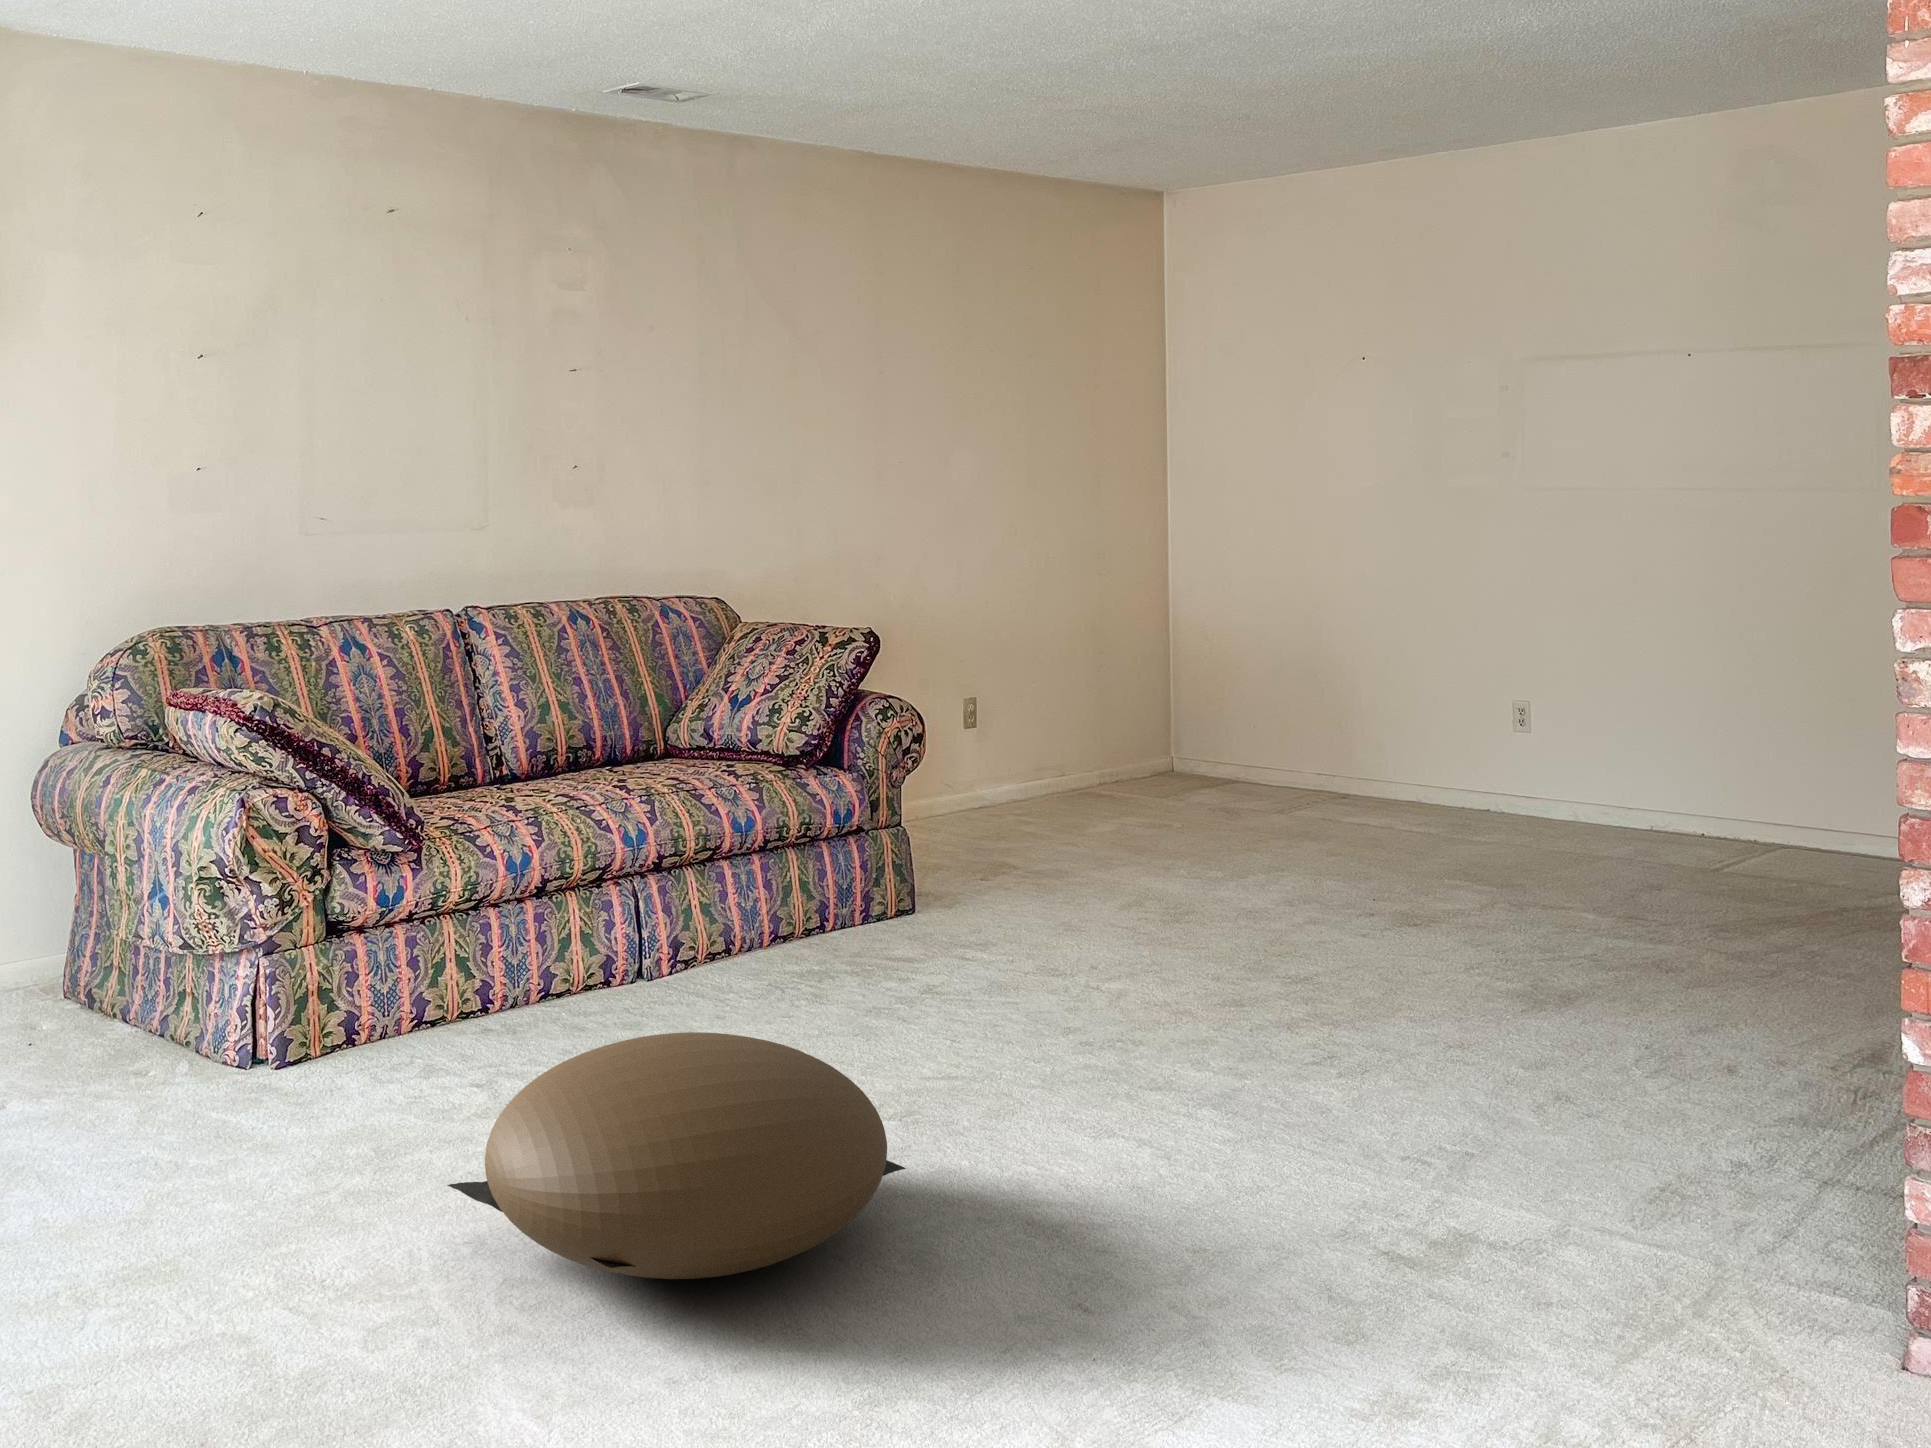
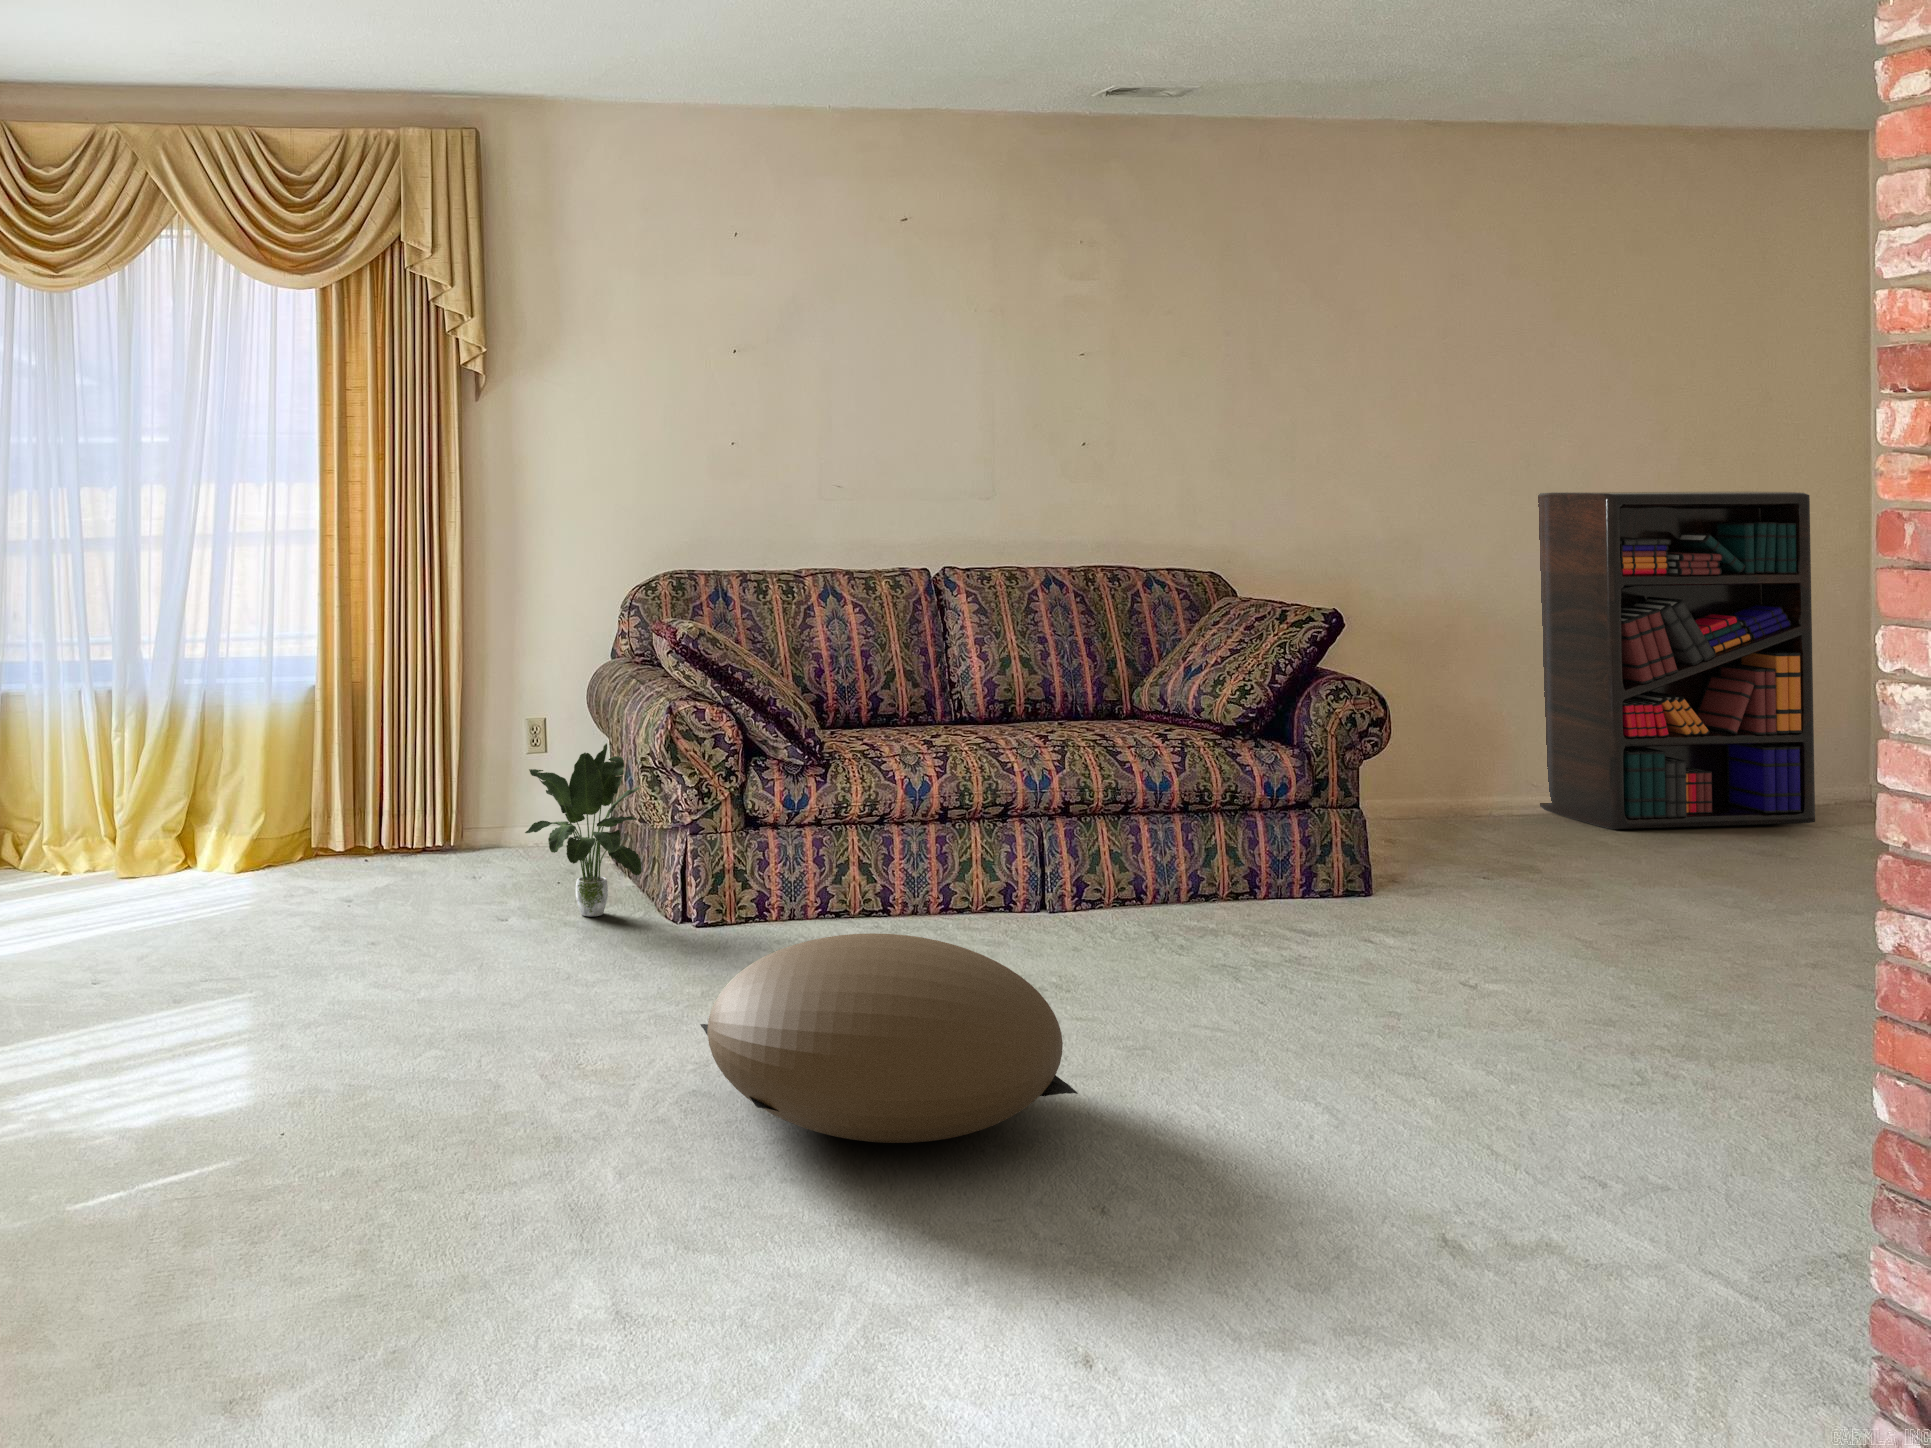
bookshelf: none [968,503,1178,817] -> present [1538,491,1815,829]
potted plant: none [26,854,204,1080] -> present [525,743,642,916]

